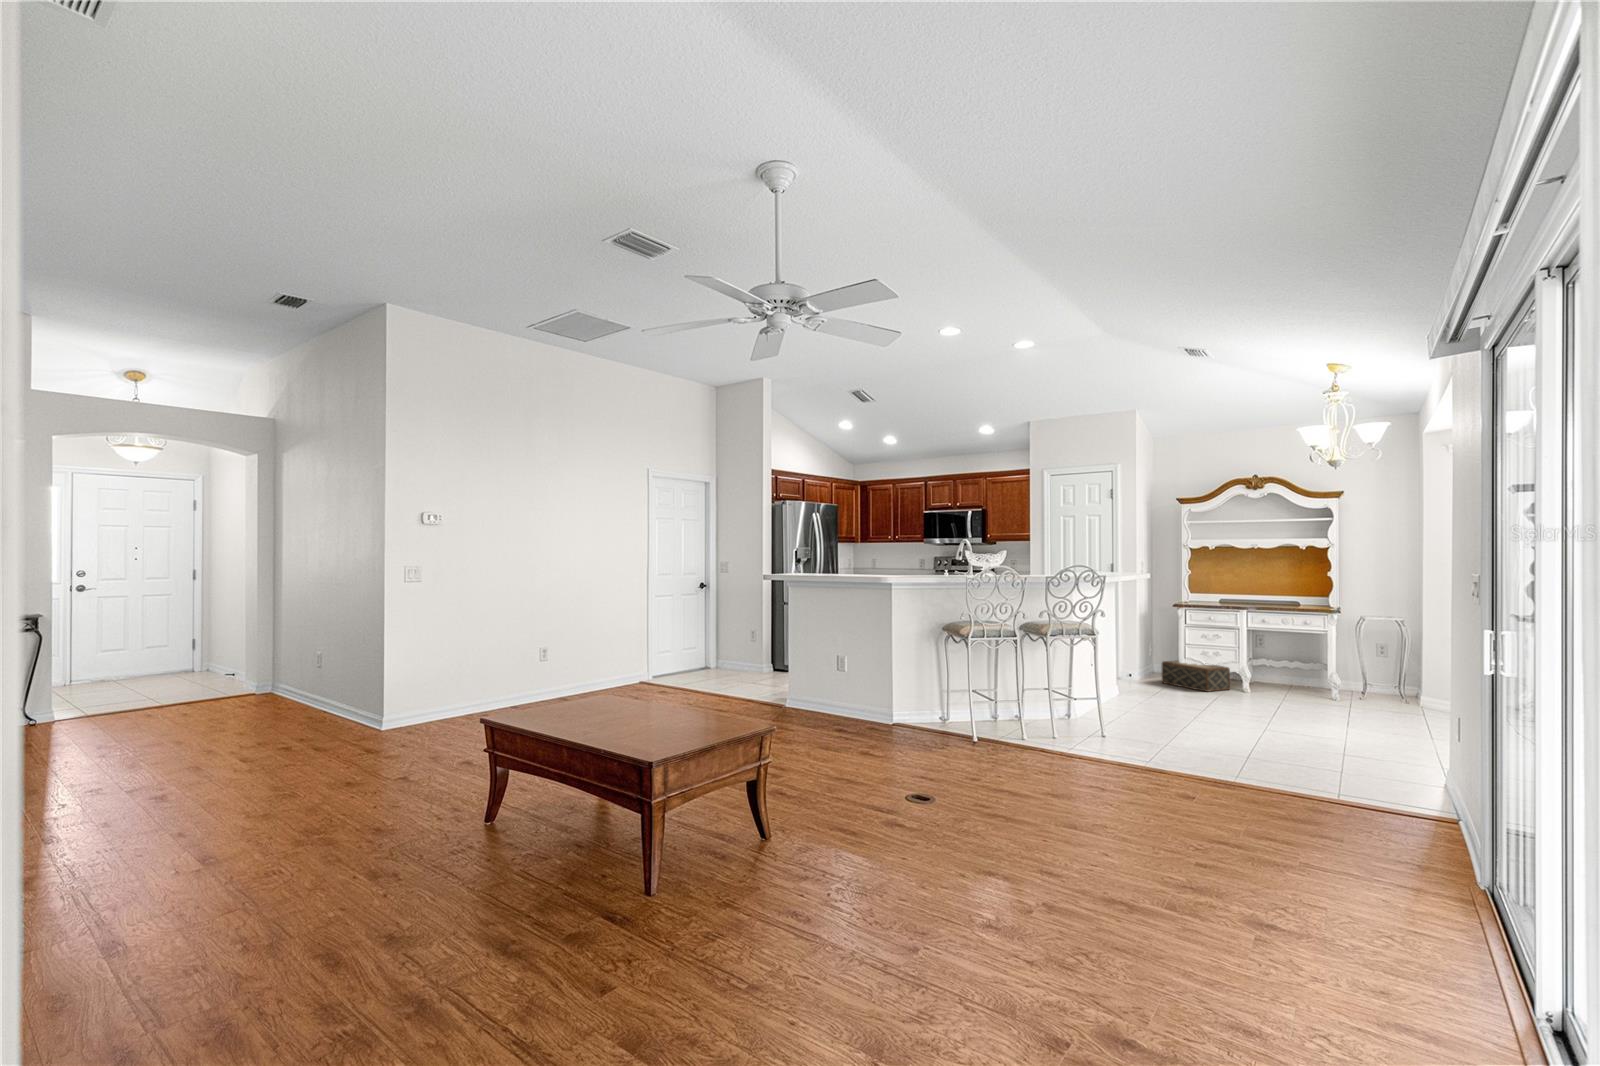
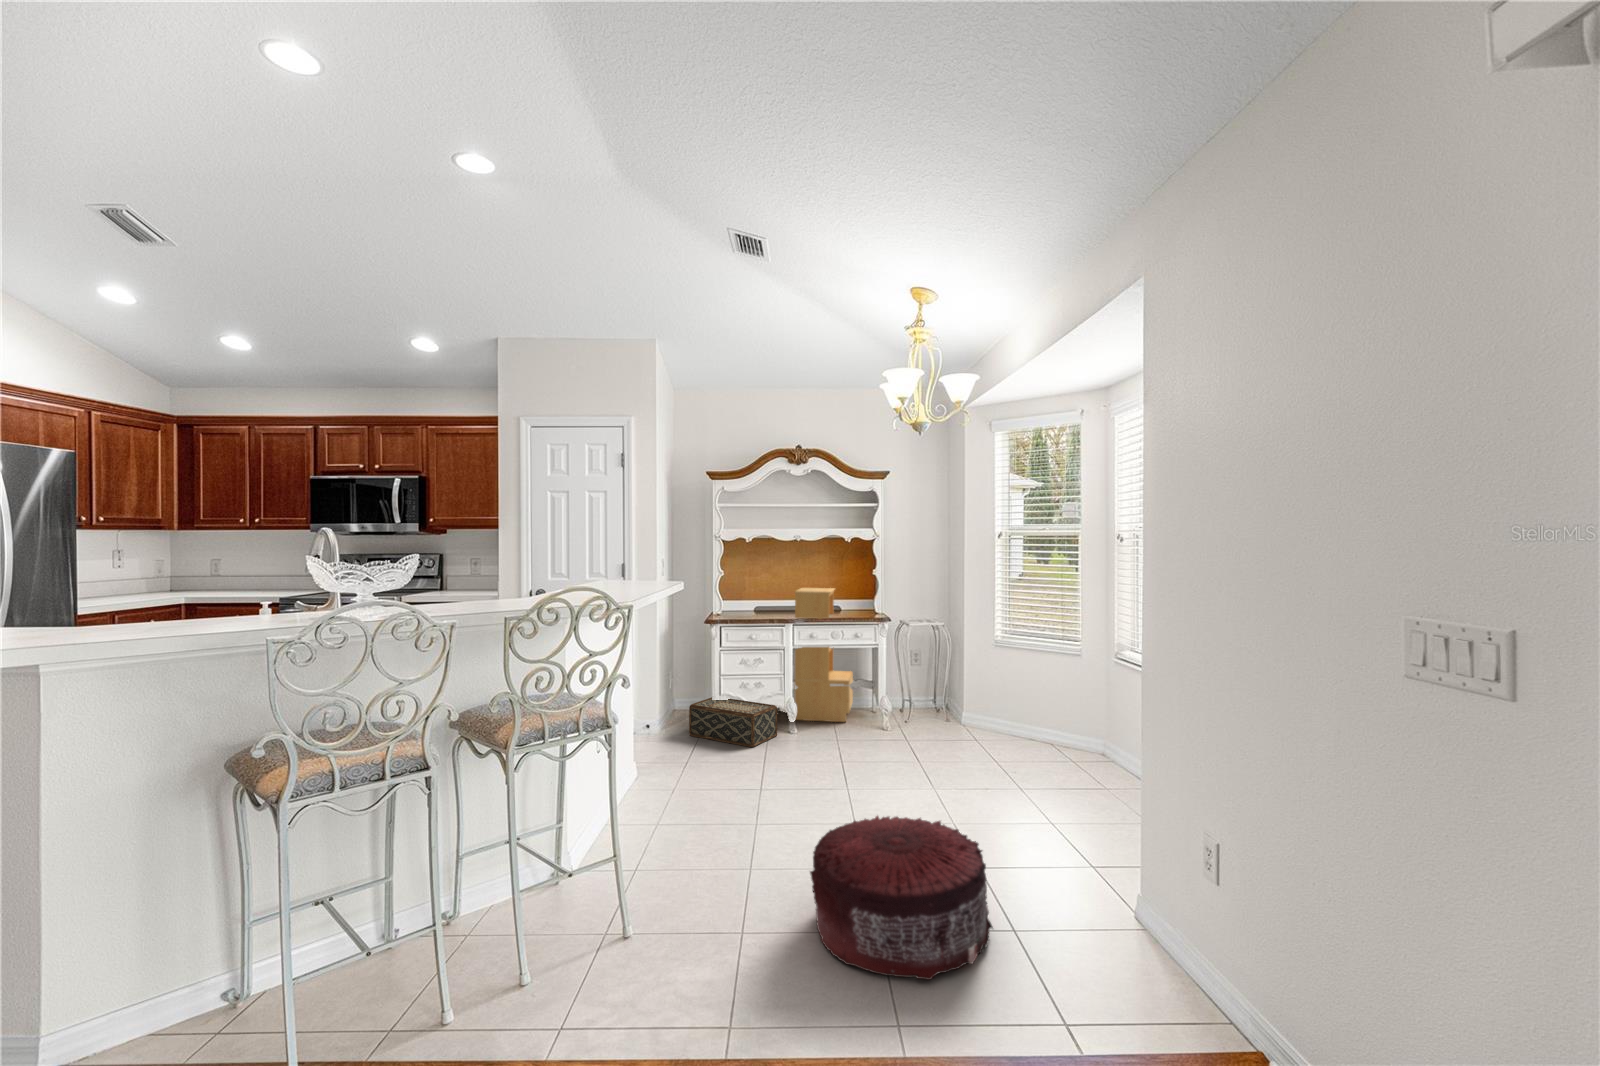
bookshelf: none [1250,586,1310,690] -> present [794,588,853,722]
pouf: none [1199,696,1308,758] -> present [810,816,993,980]

